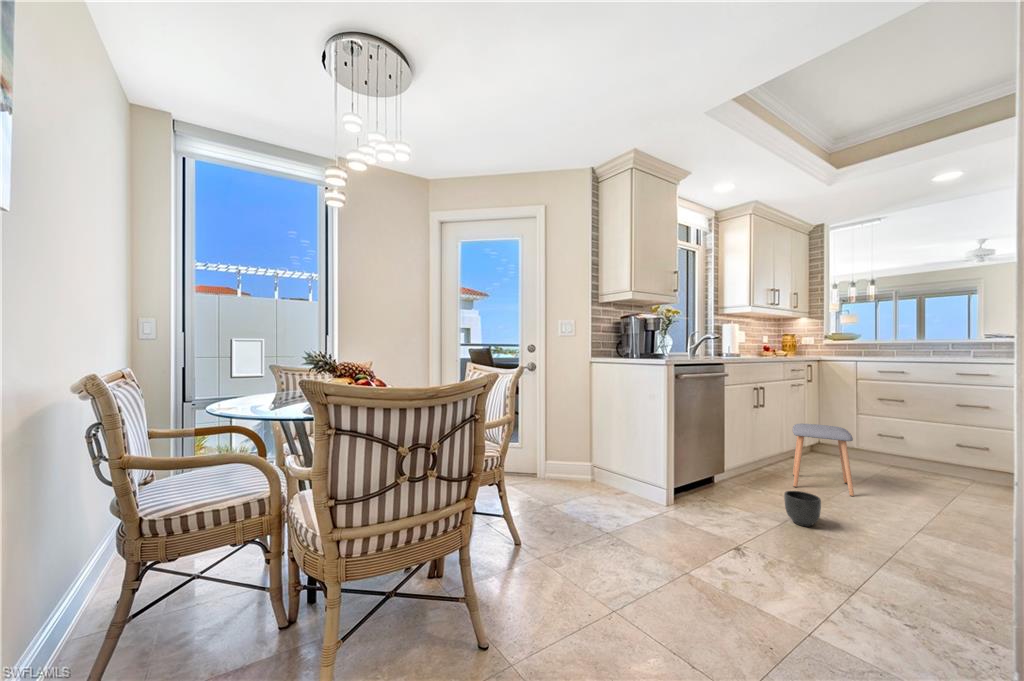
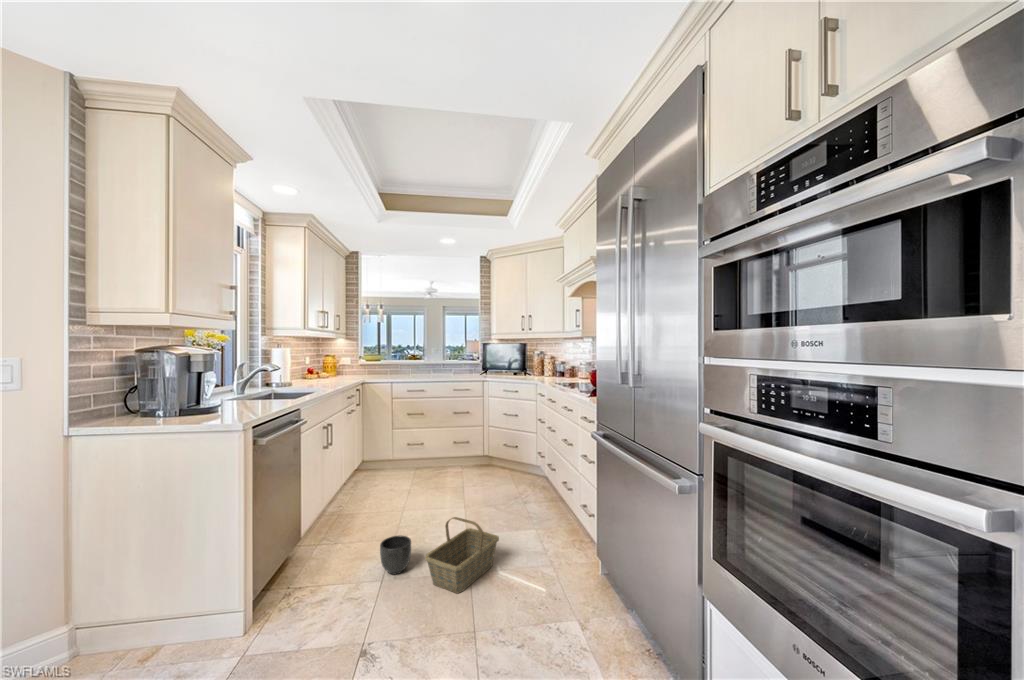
stool: present [792,424,854,497] -> none [356,451,411,524]
basket: none [826,490,950,570] -> present [425,517,499,594]

